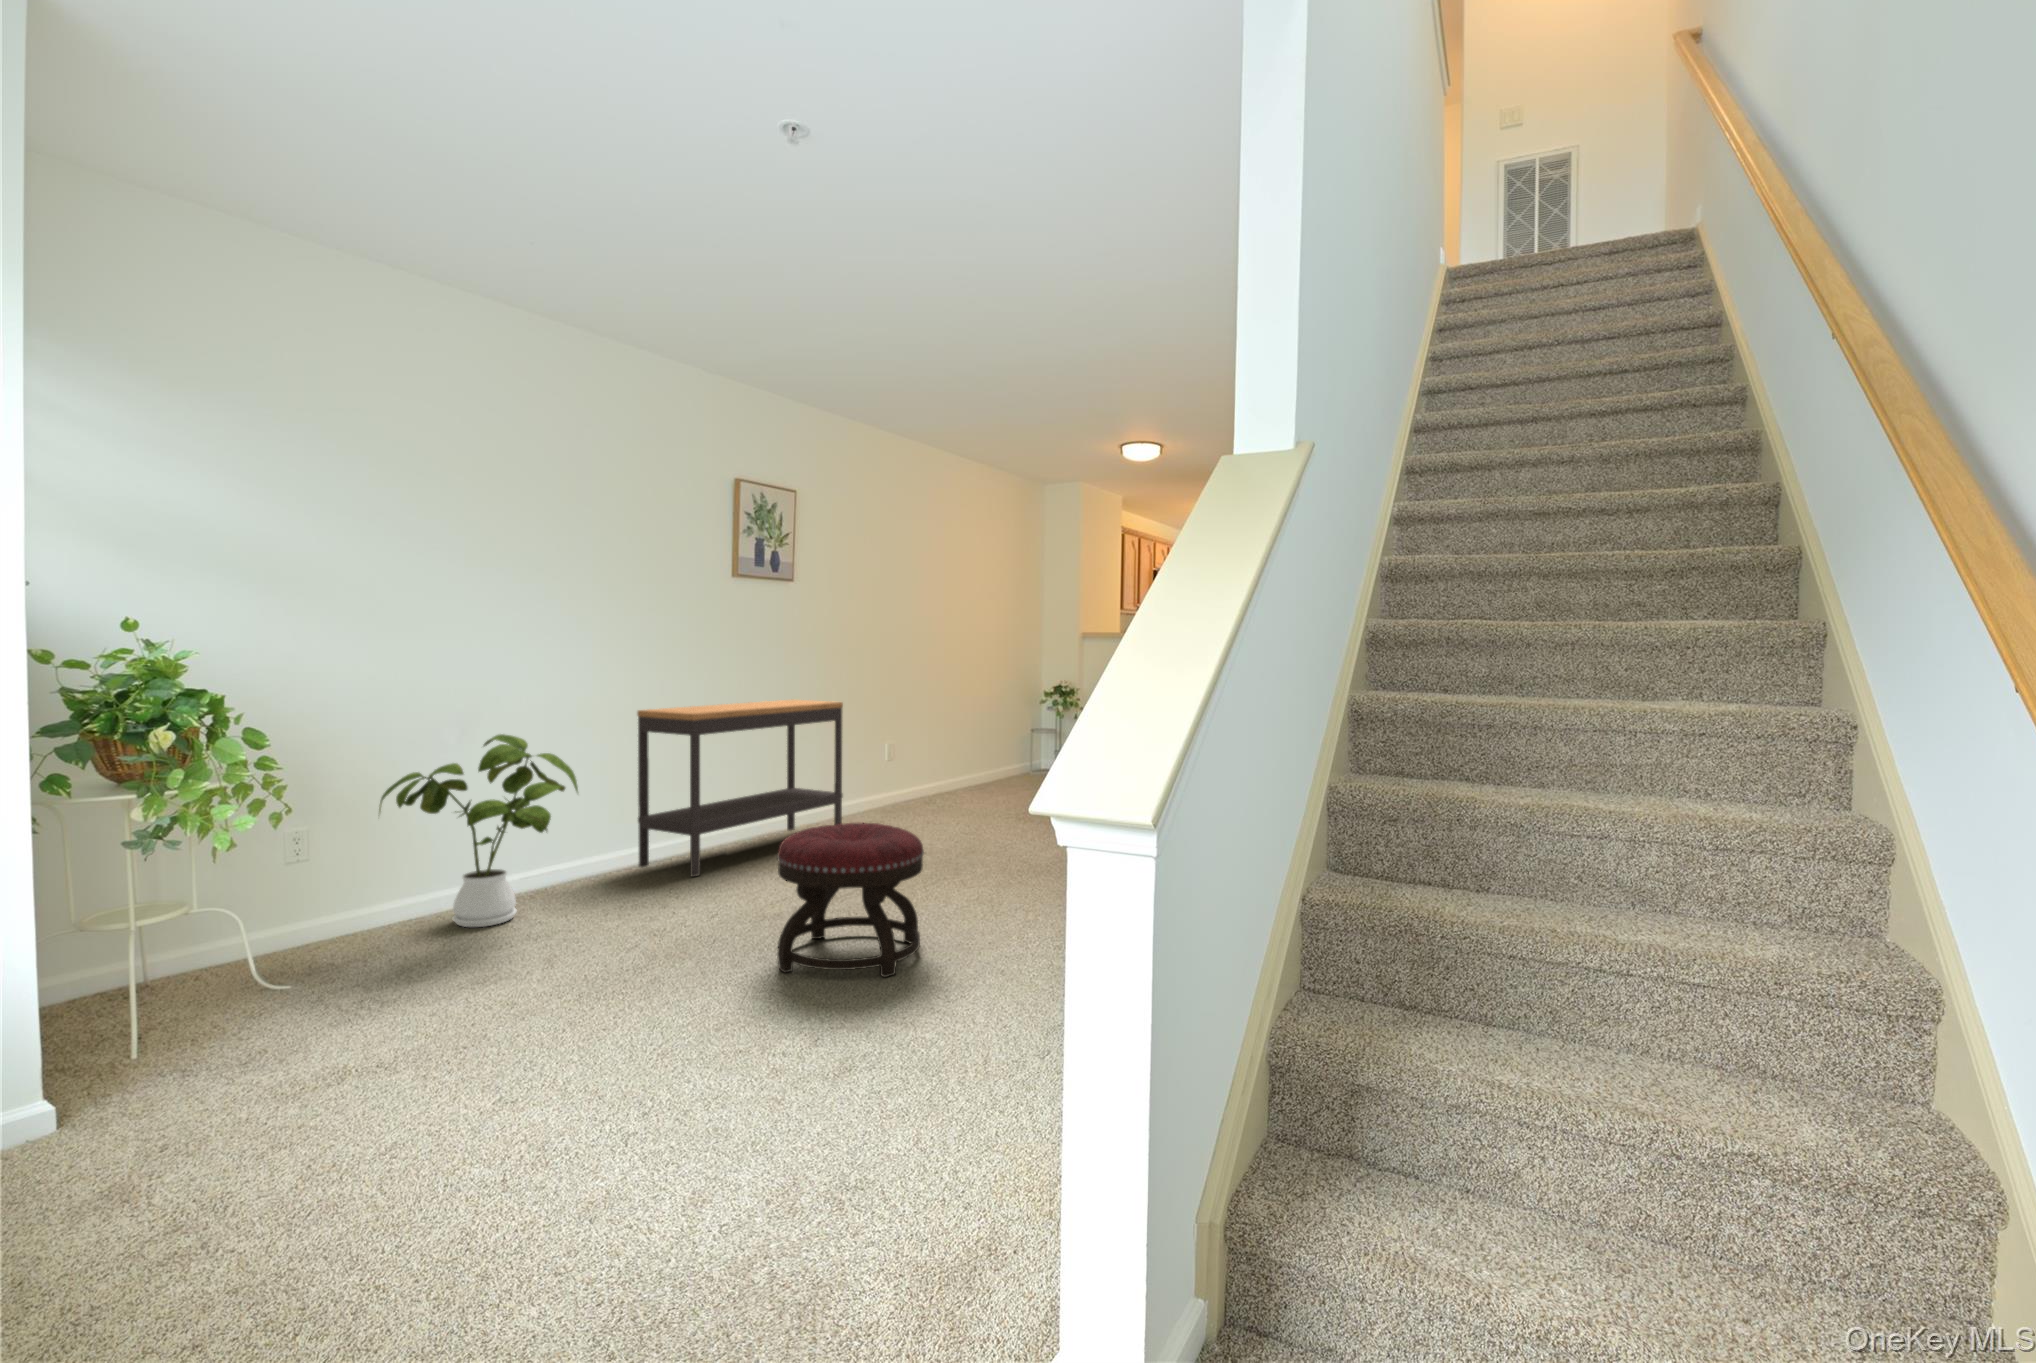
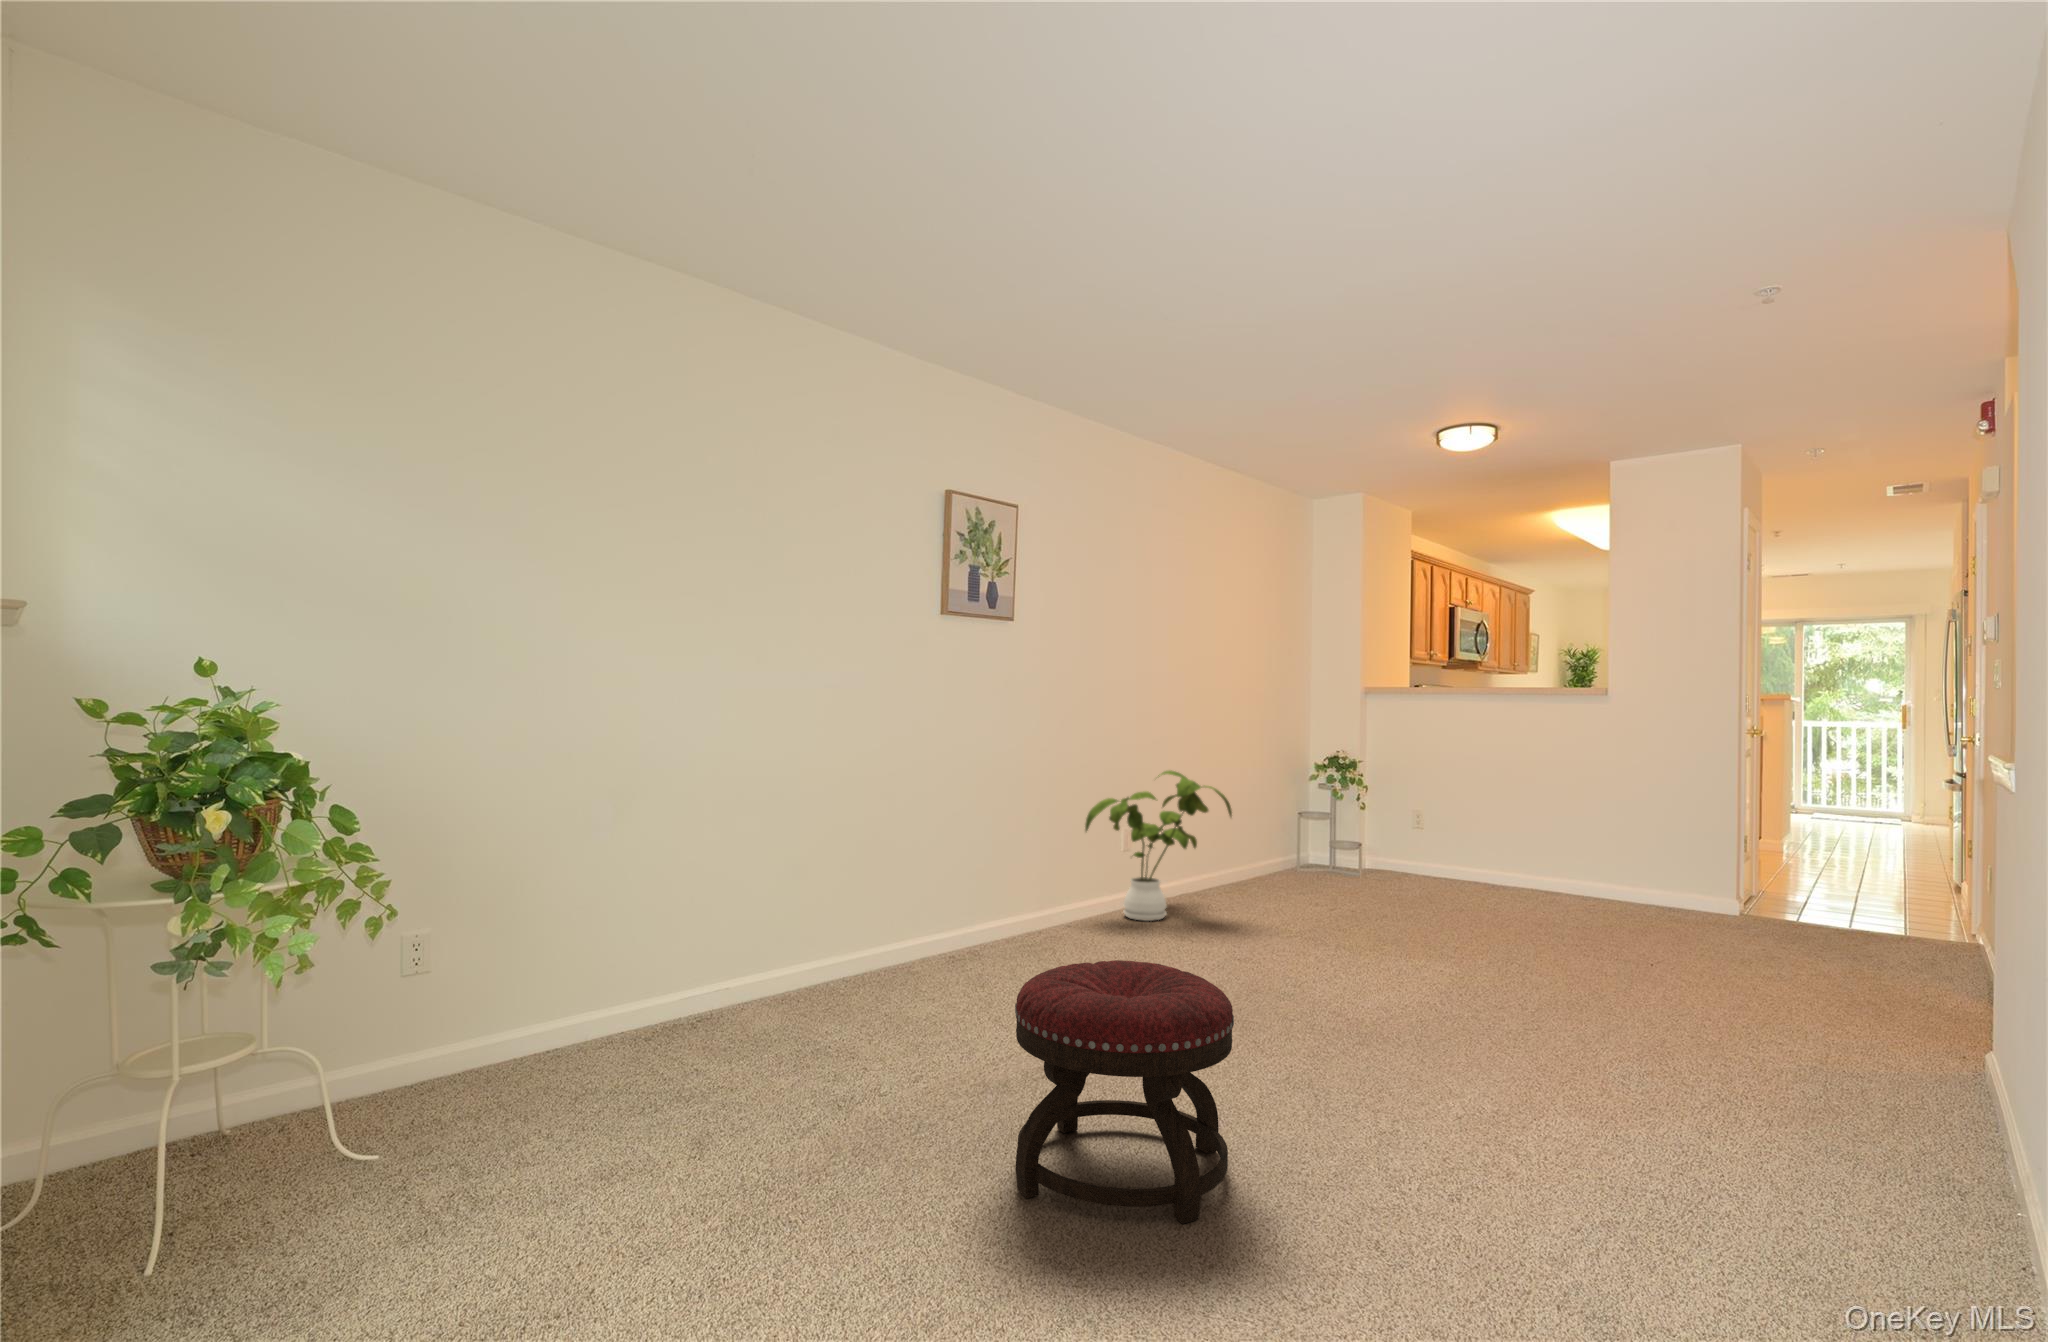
console table: present [637,700,843,877] -> none [822,770,1077,1007]
house plant: present [379,734,578,927] -> present [1085,770,1232,921]

